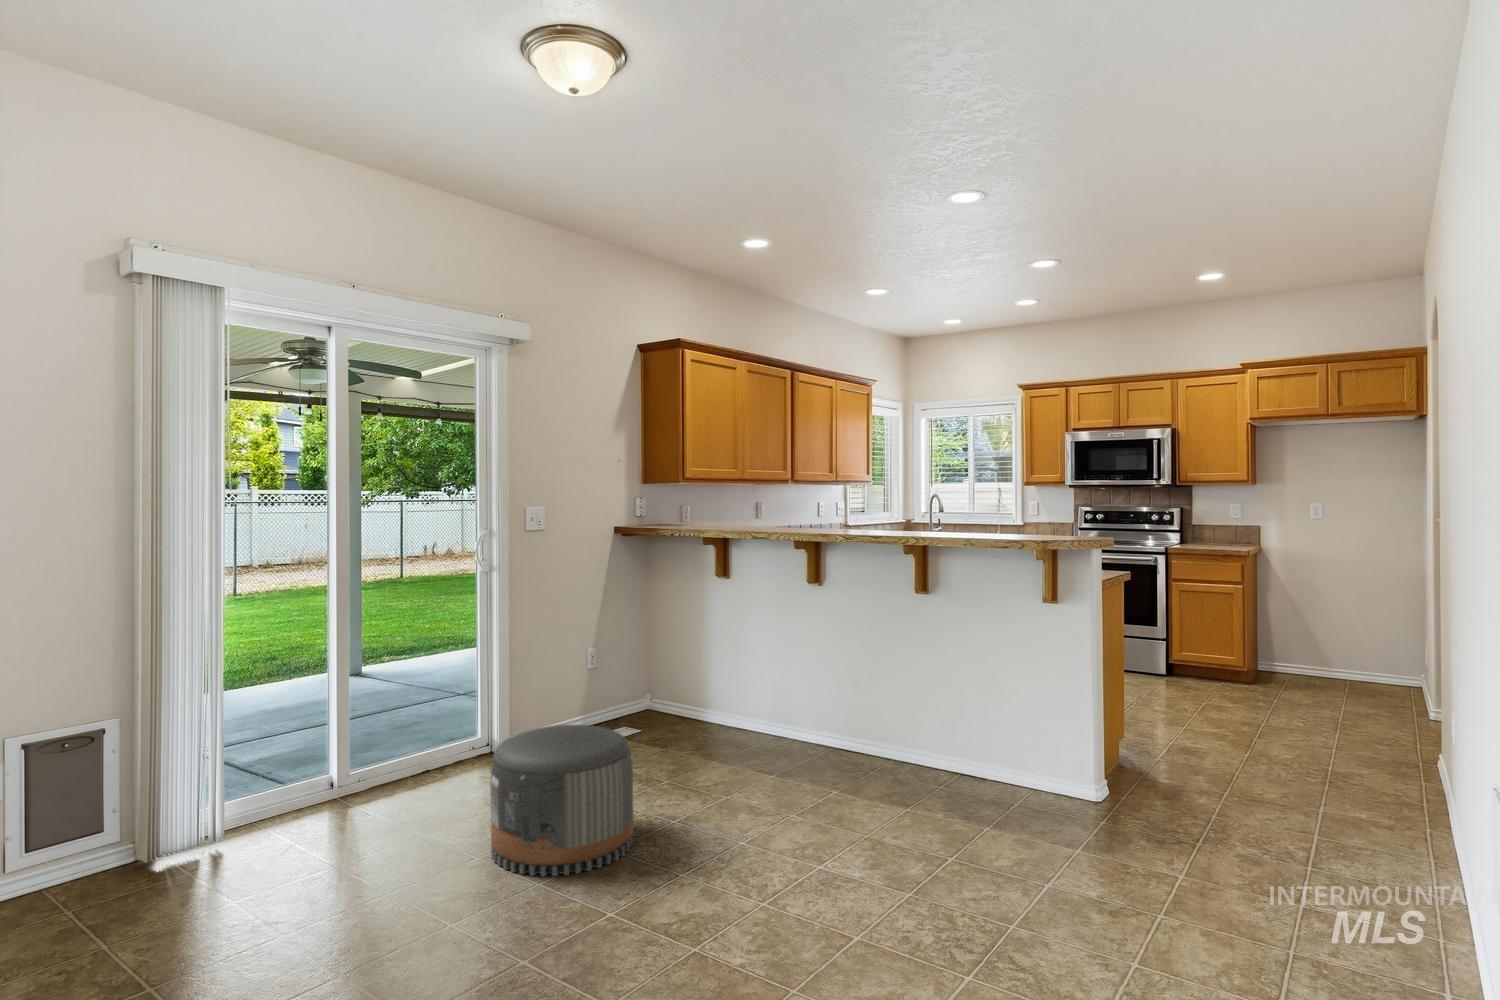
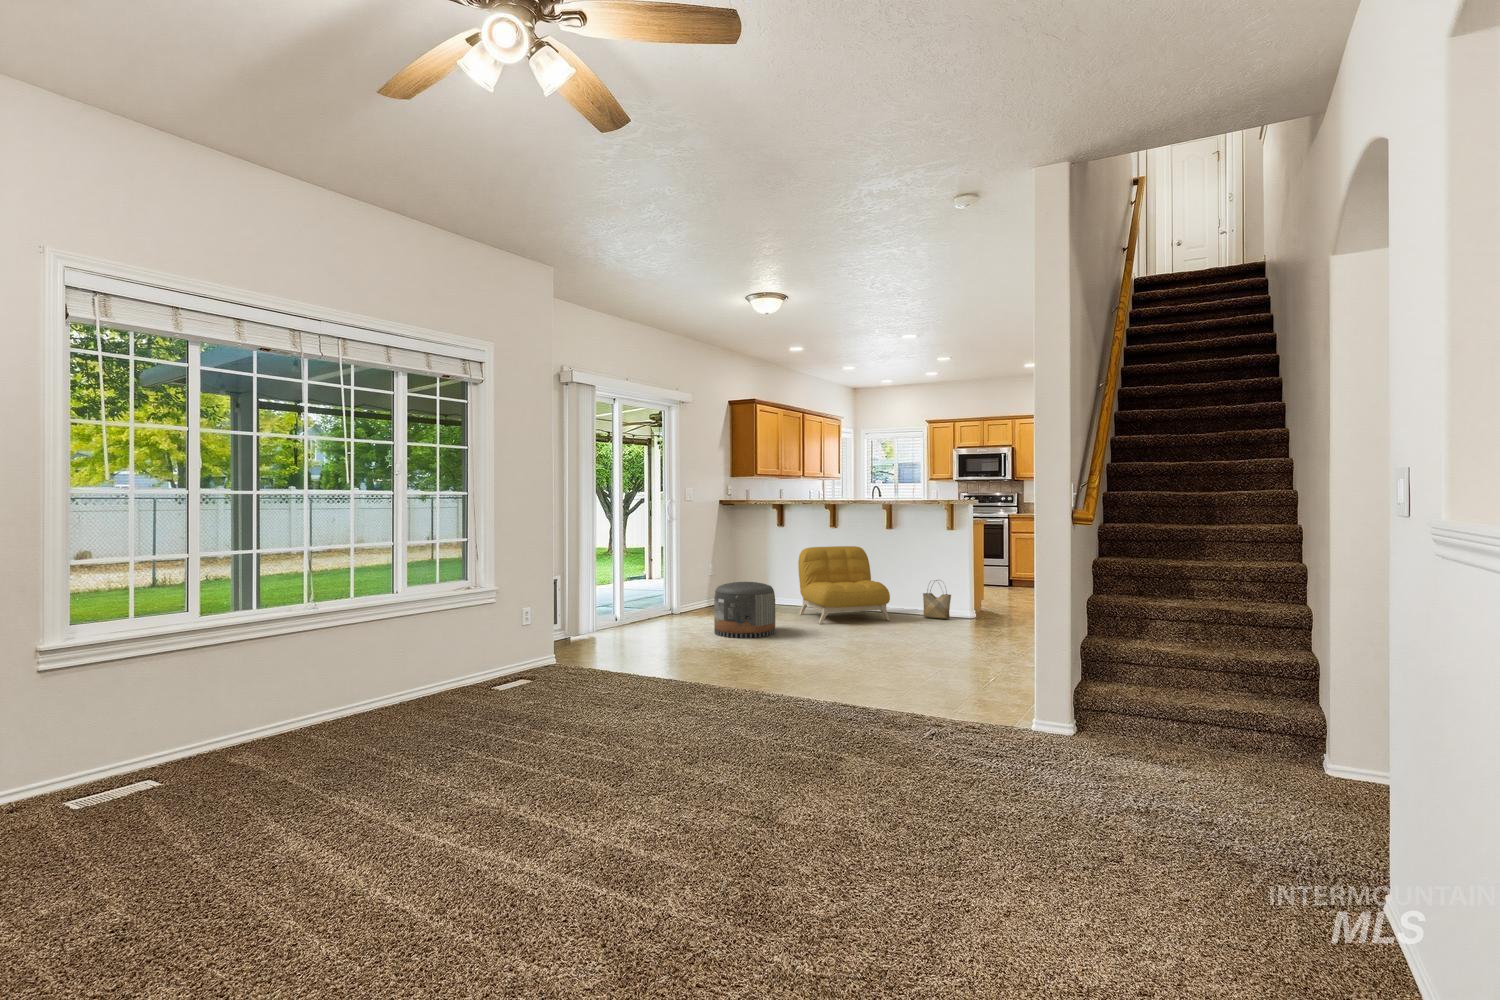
armchair: none [729,628,912,813] -> present [798,546,890,624]
woven basket: none [987,710,1050,802] -> present [923,580,951,619]

